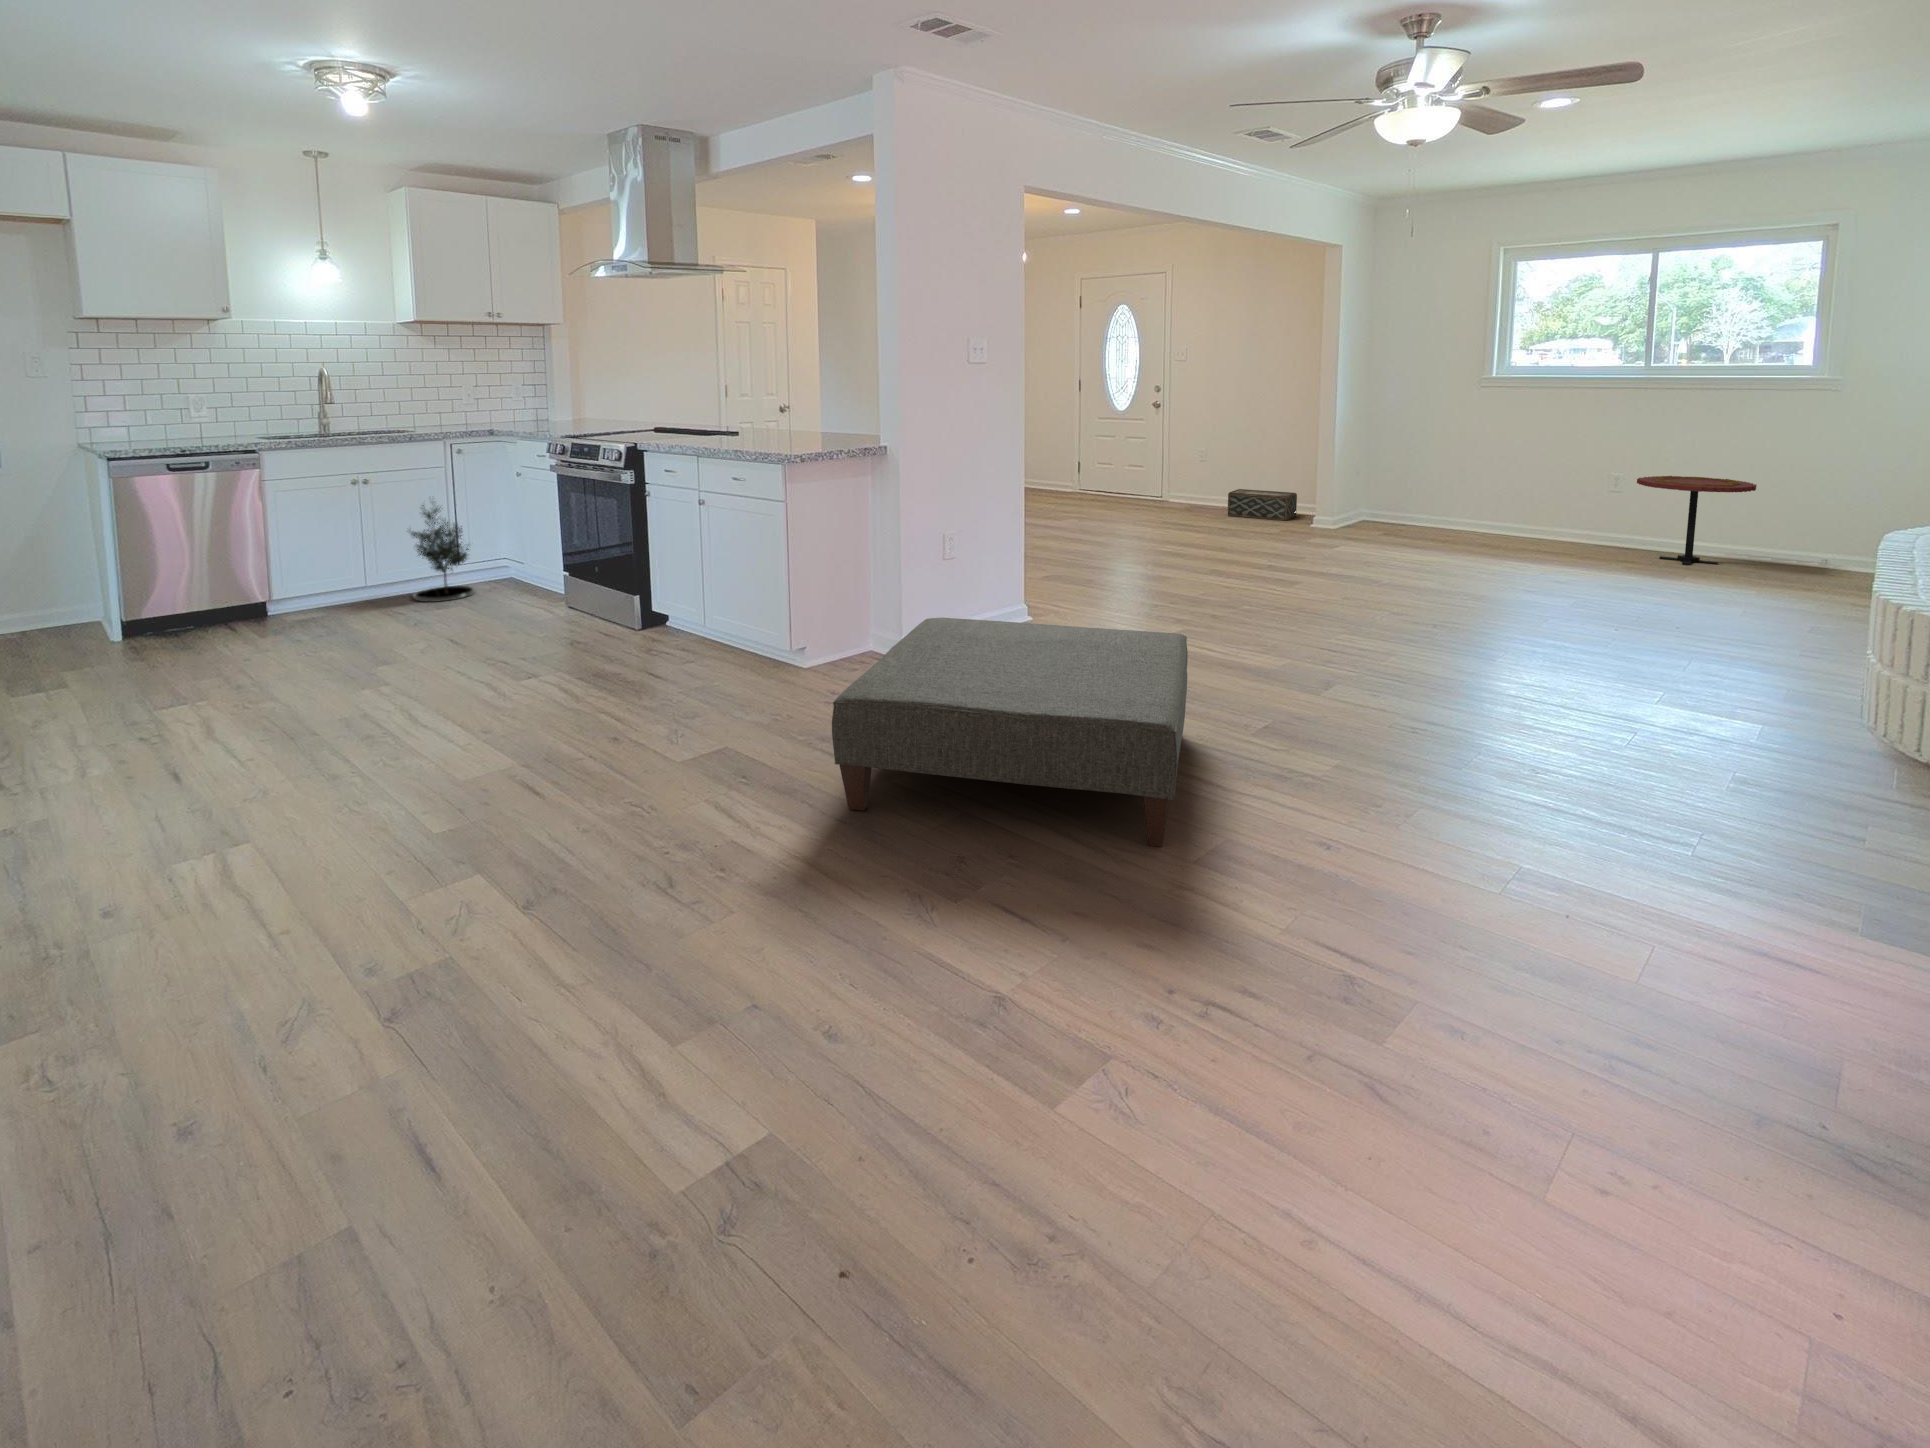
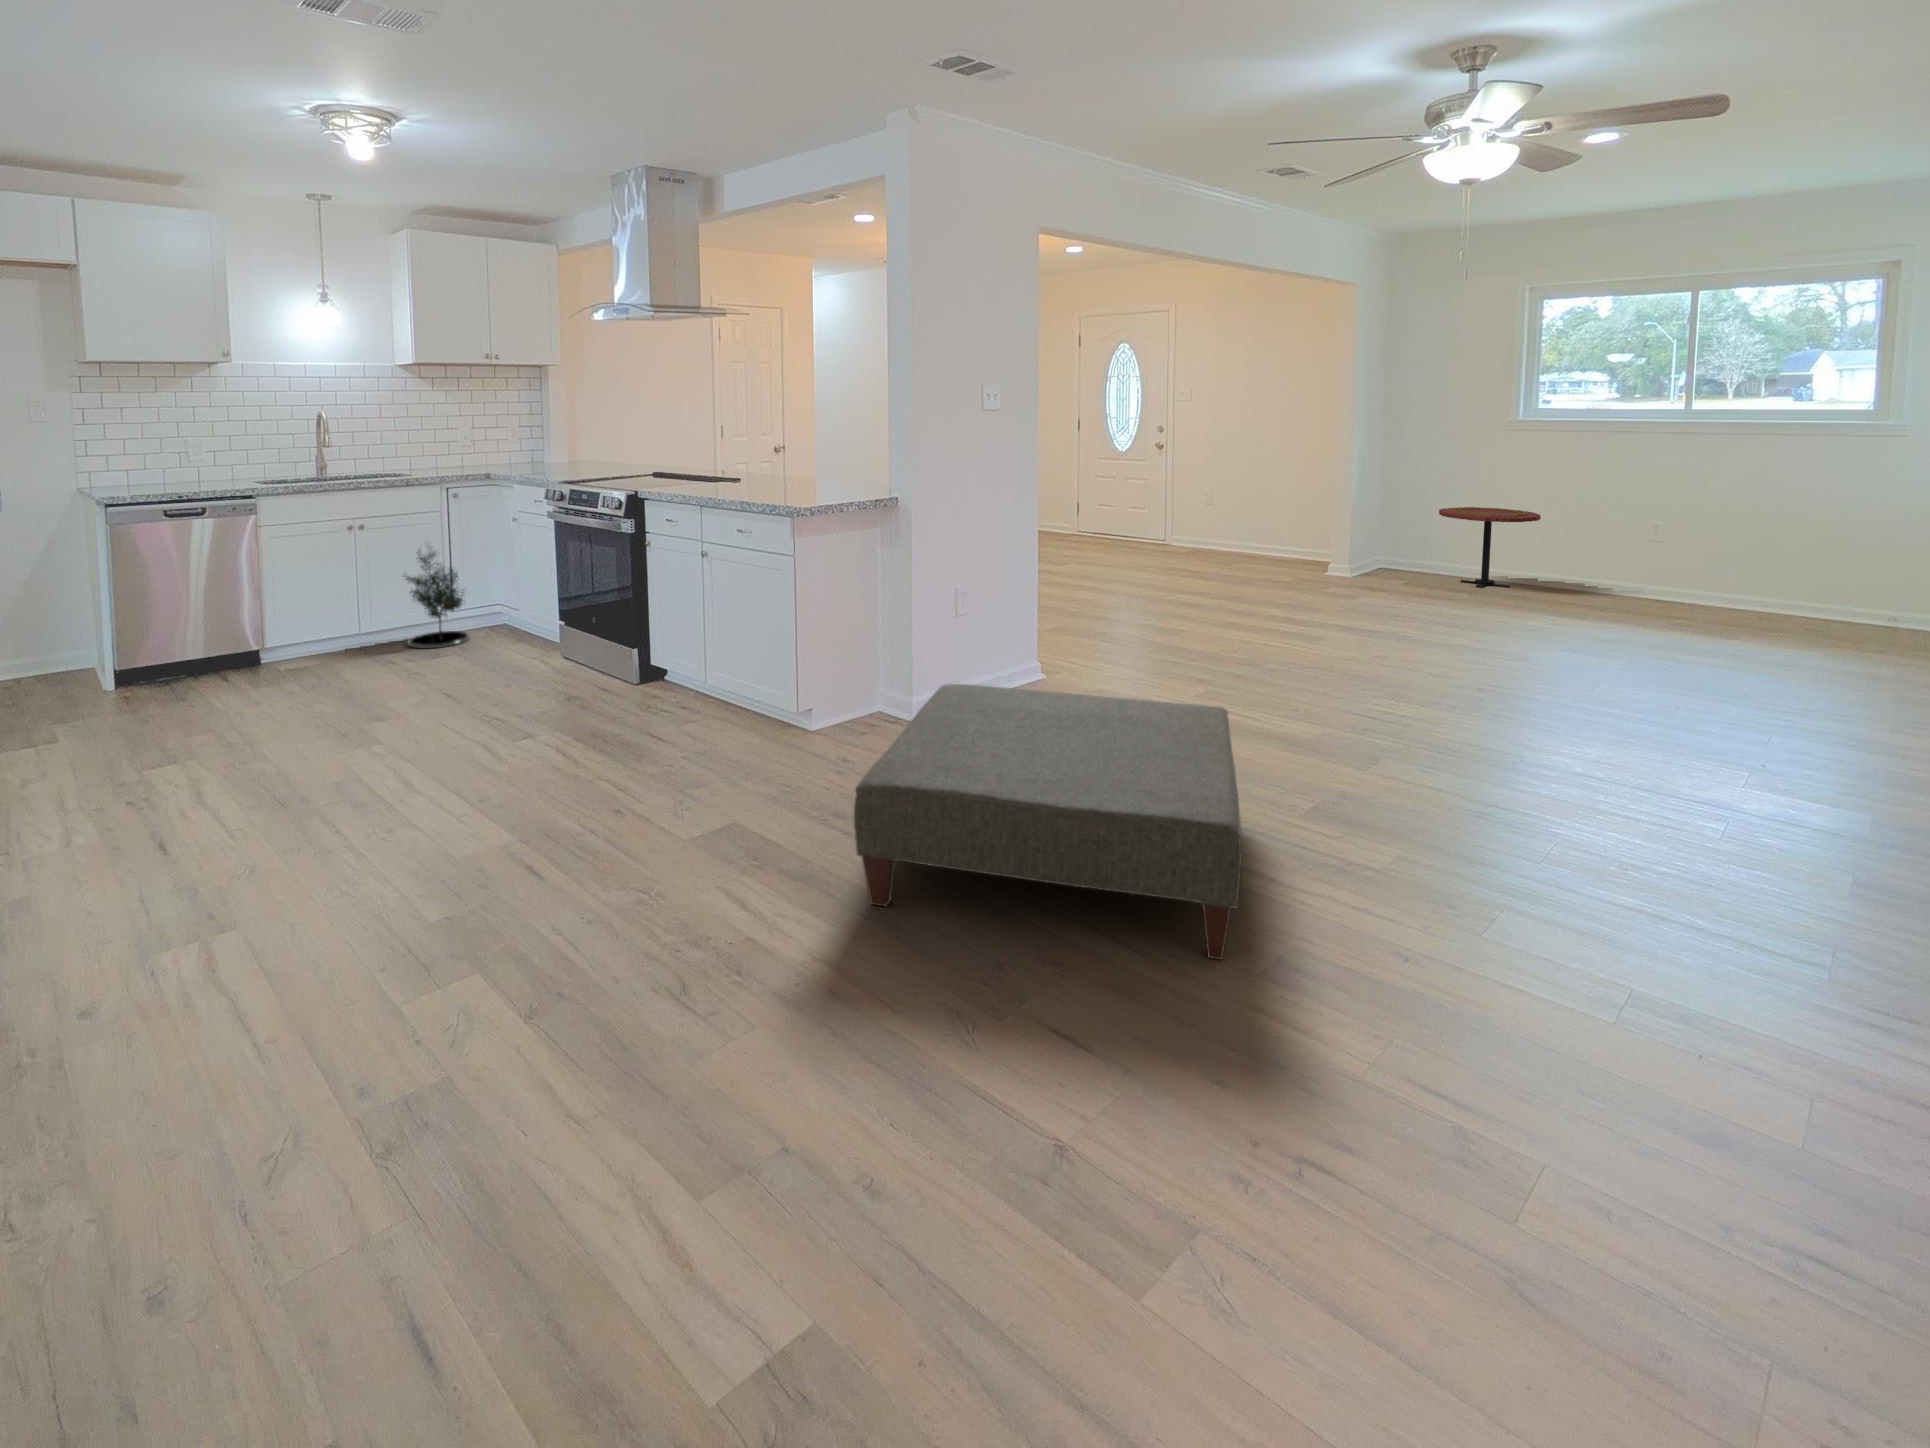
side table: present [1637,476,1757,565] -> present [1439,507,1541,588]
woven basket: present [1228,489,1297,520] -> none [1230,531,1302,564]

